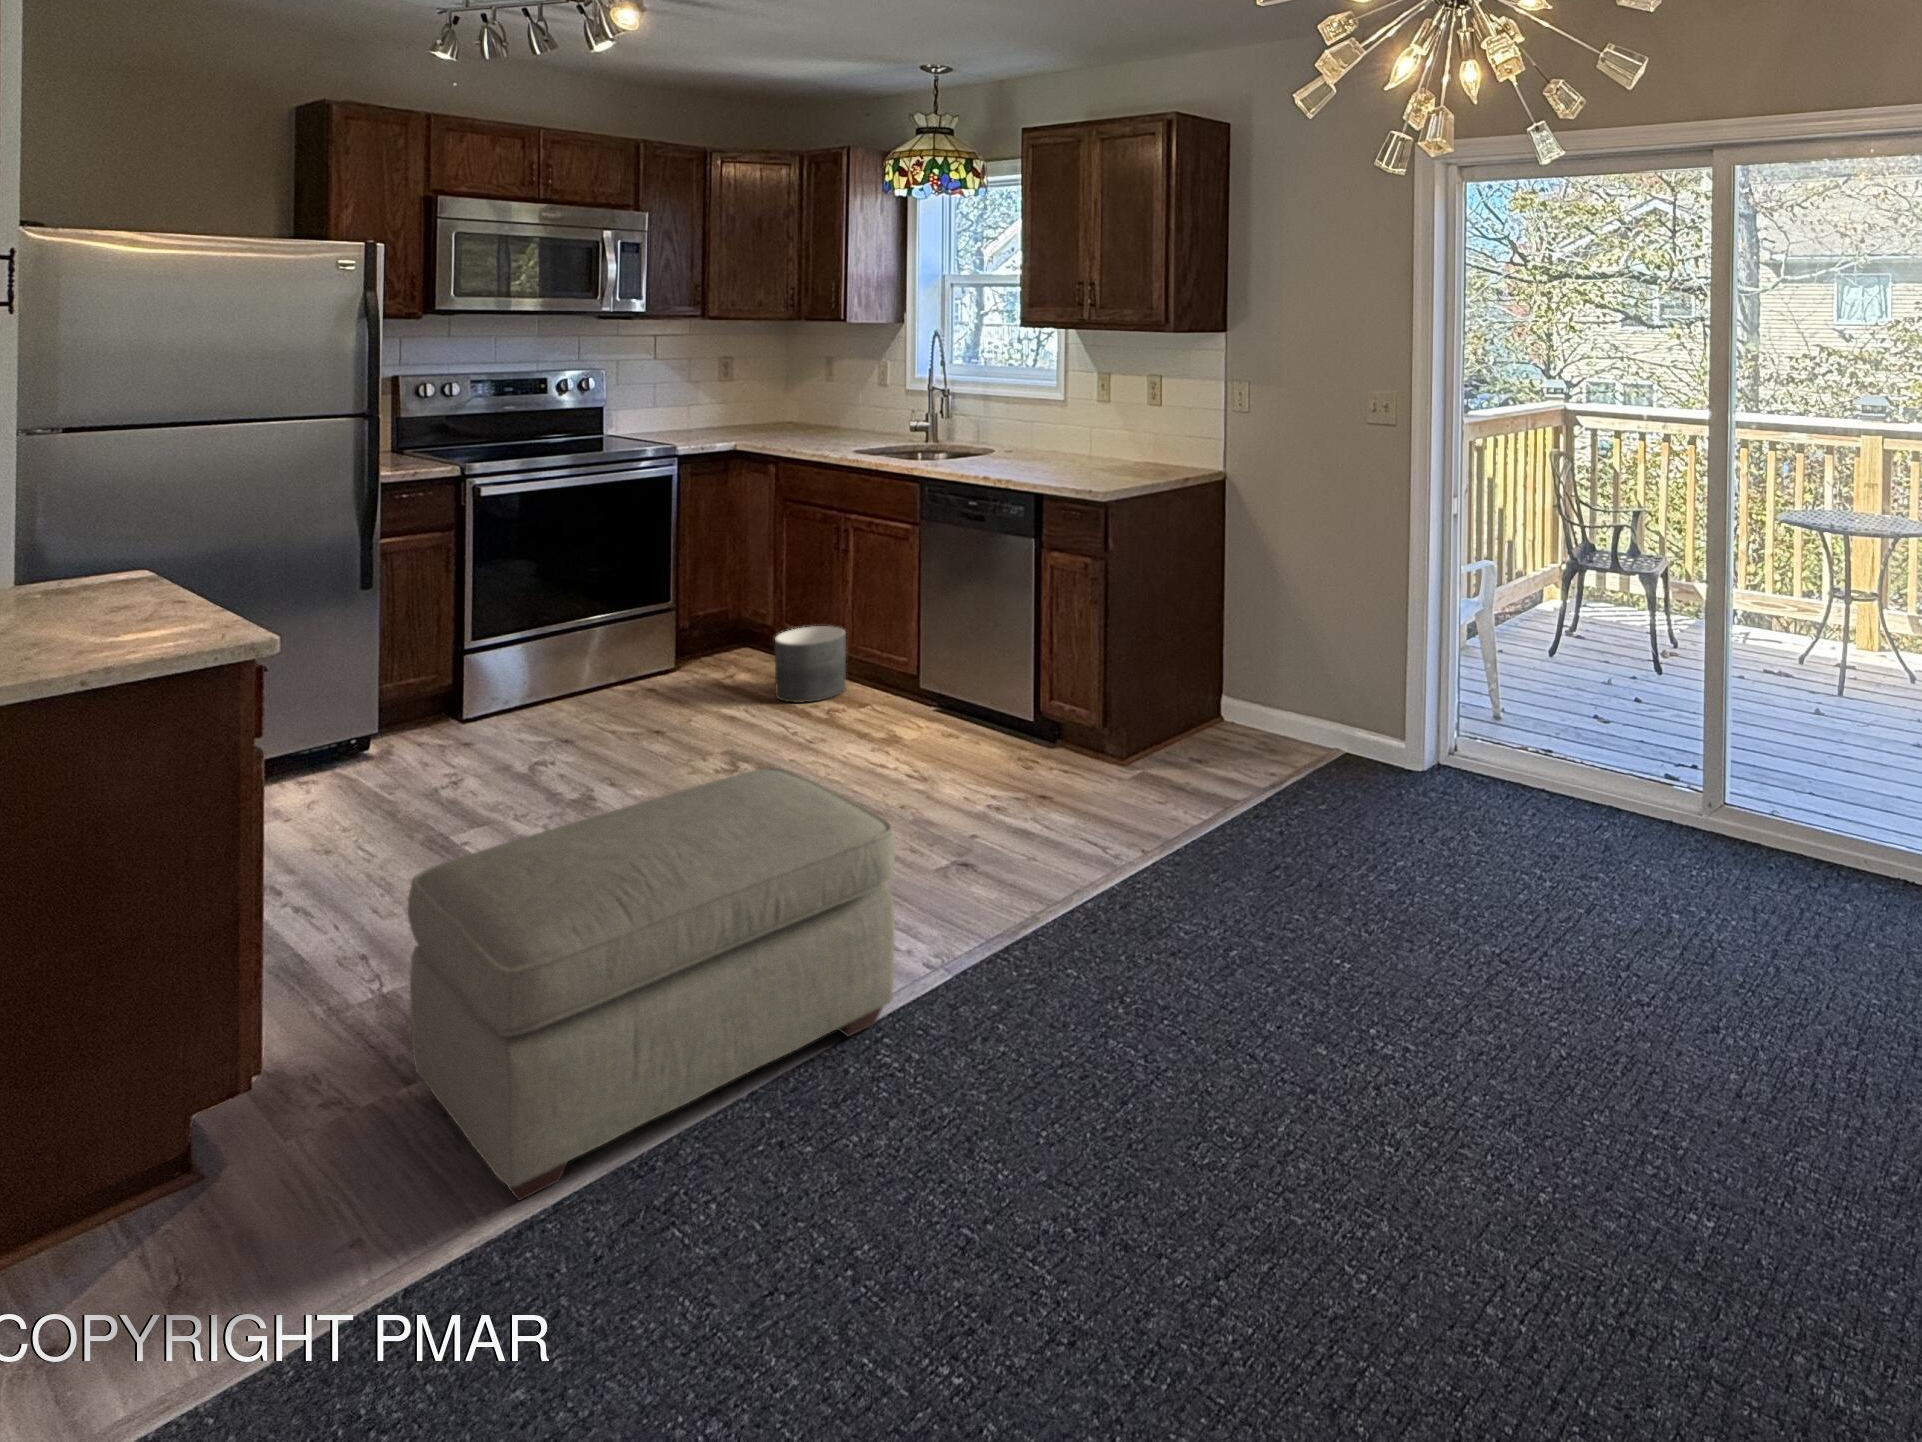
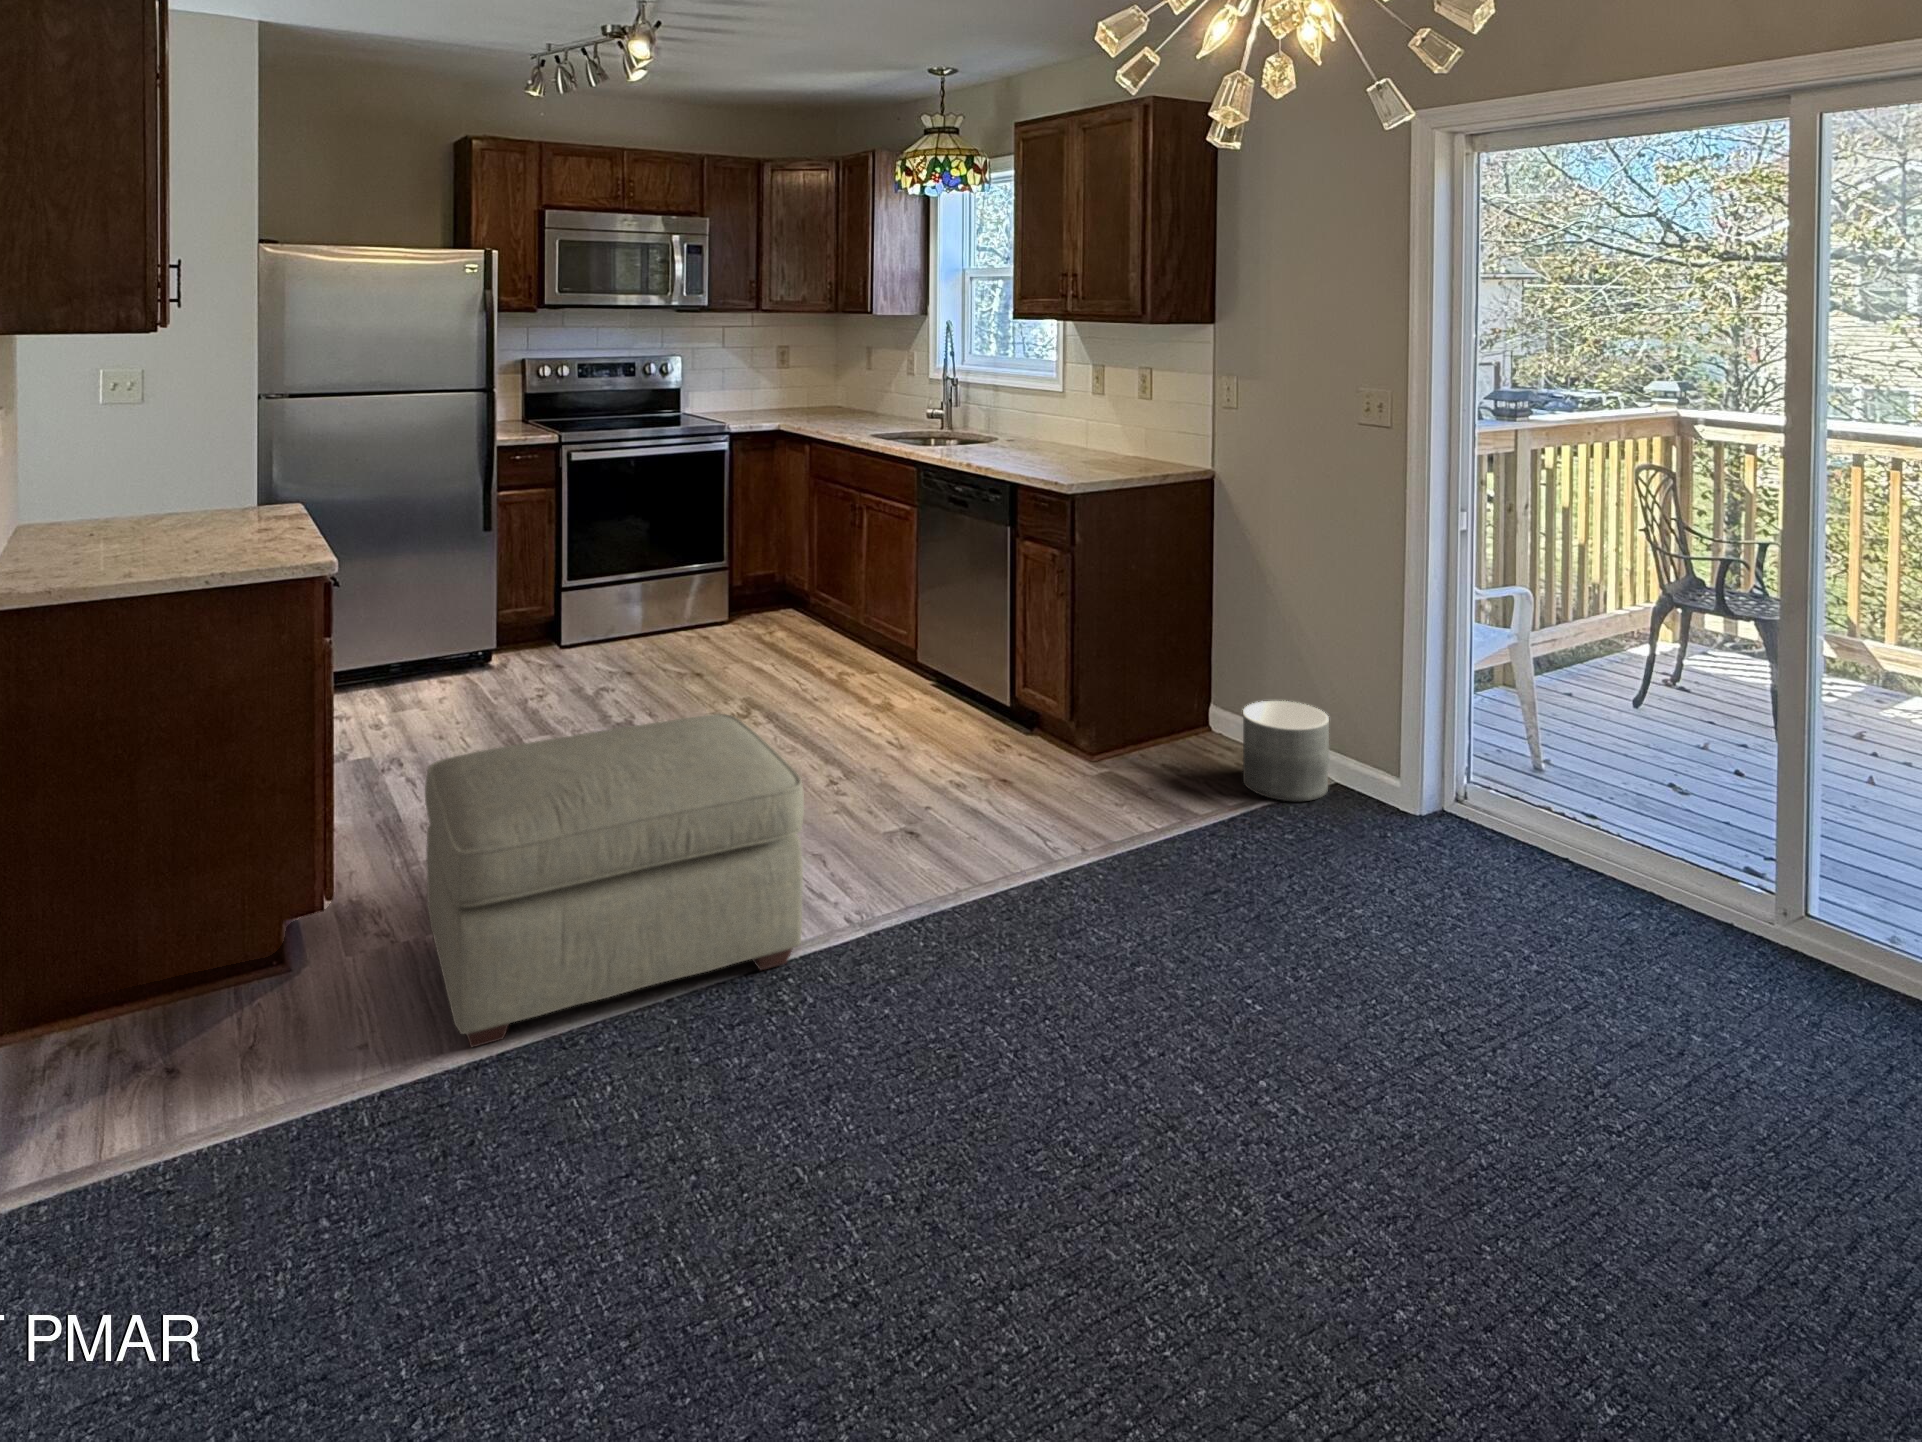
planter: present [775,626,846,702] -> present [1243,701,1329,801]

